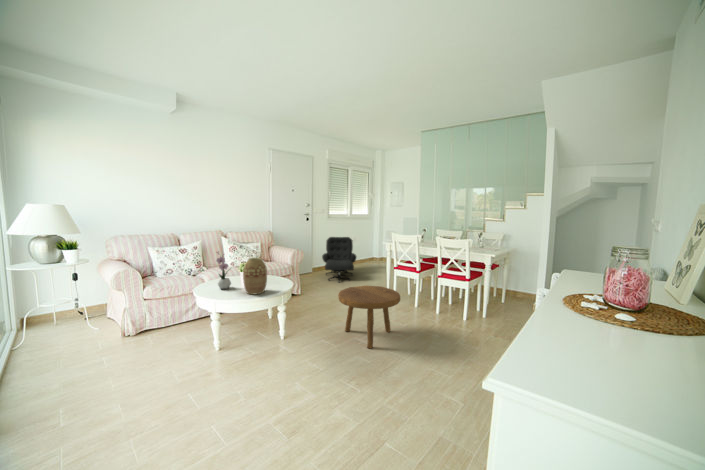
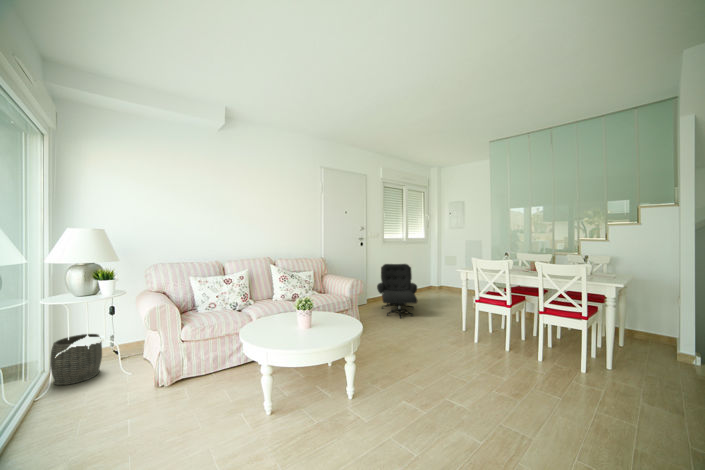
flower arrangement: present [216,257,231,289] -> none [269,282,286,330]
vase: present [243,258,267,294] -> none [302,291,331,339]
footstool: present [338,286,400,348] -> none [422,327,512,421]
woven basket: none [20,296,68,338] -> present [50,334,102,385]

